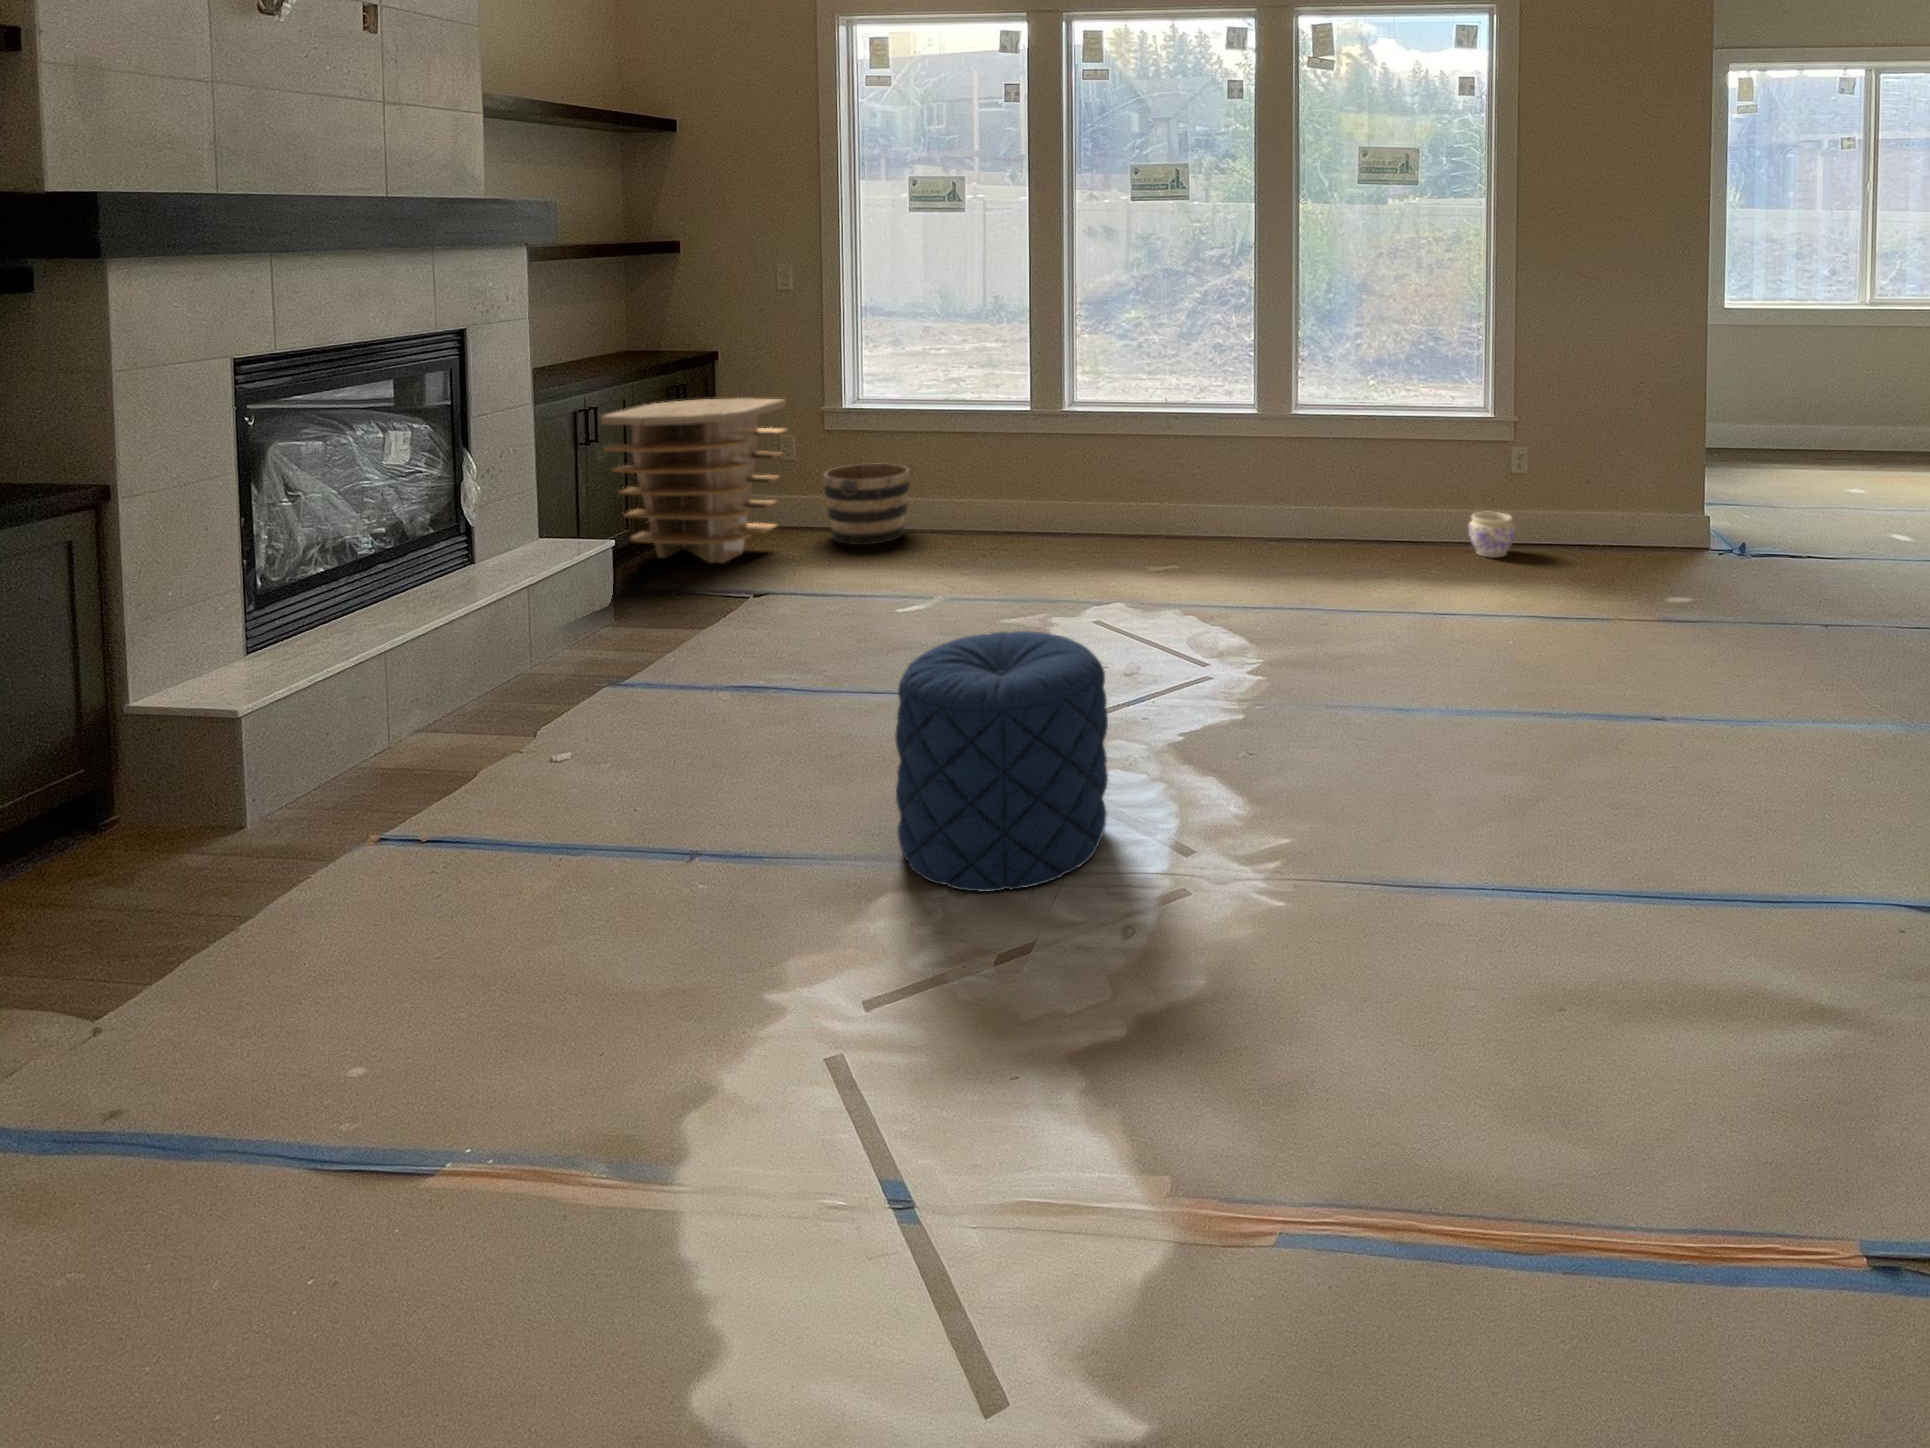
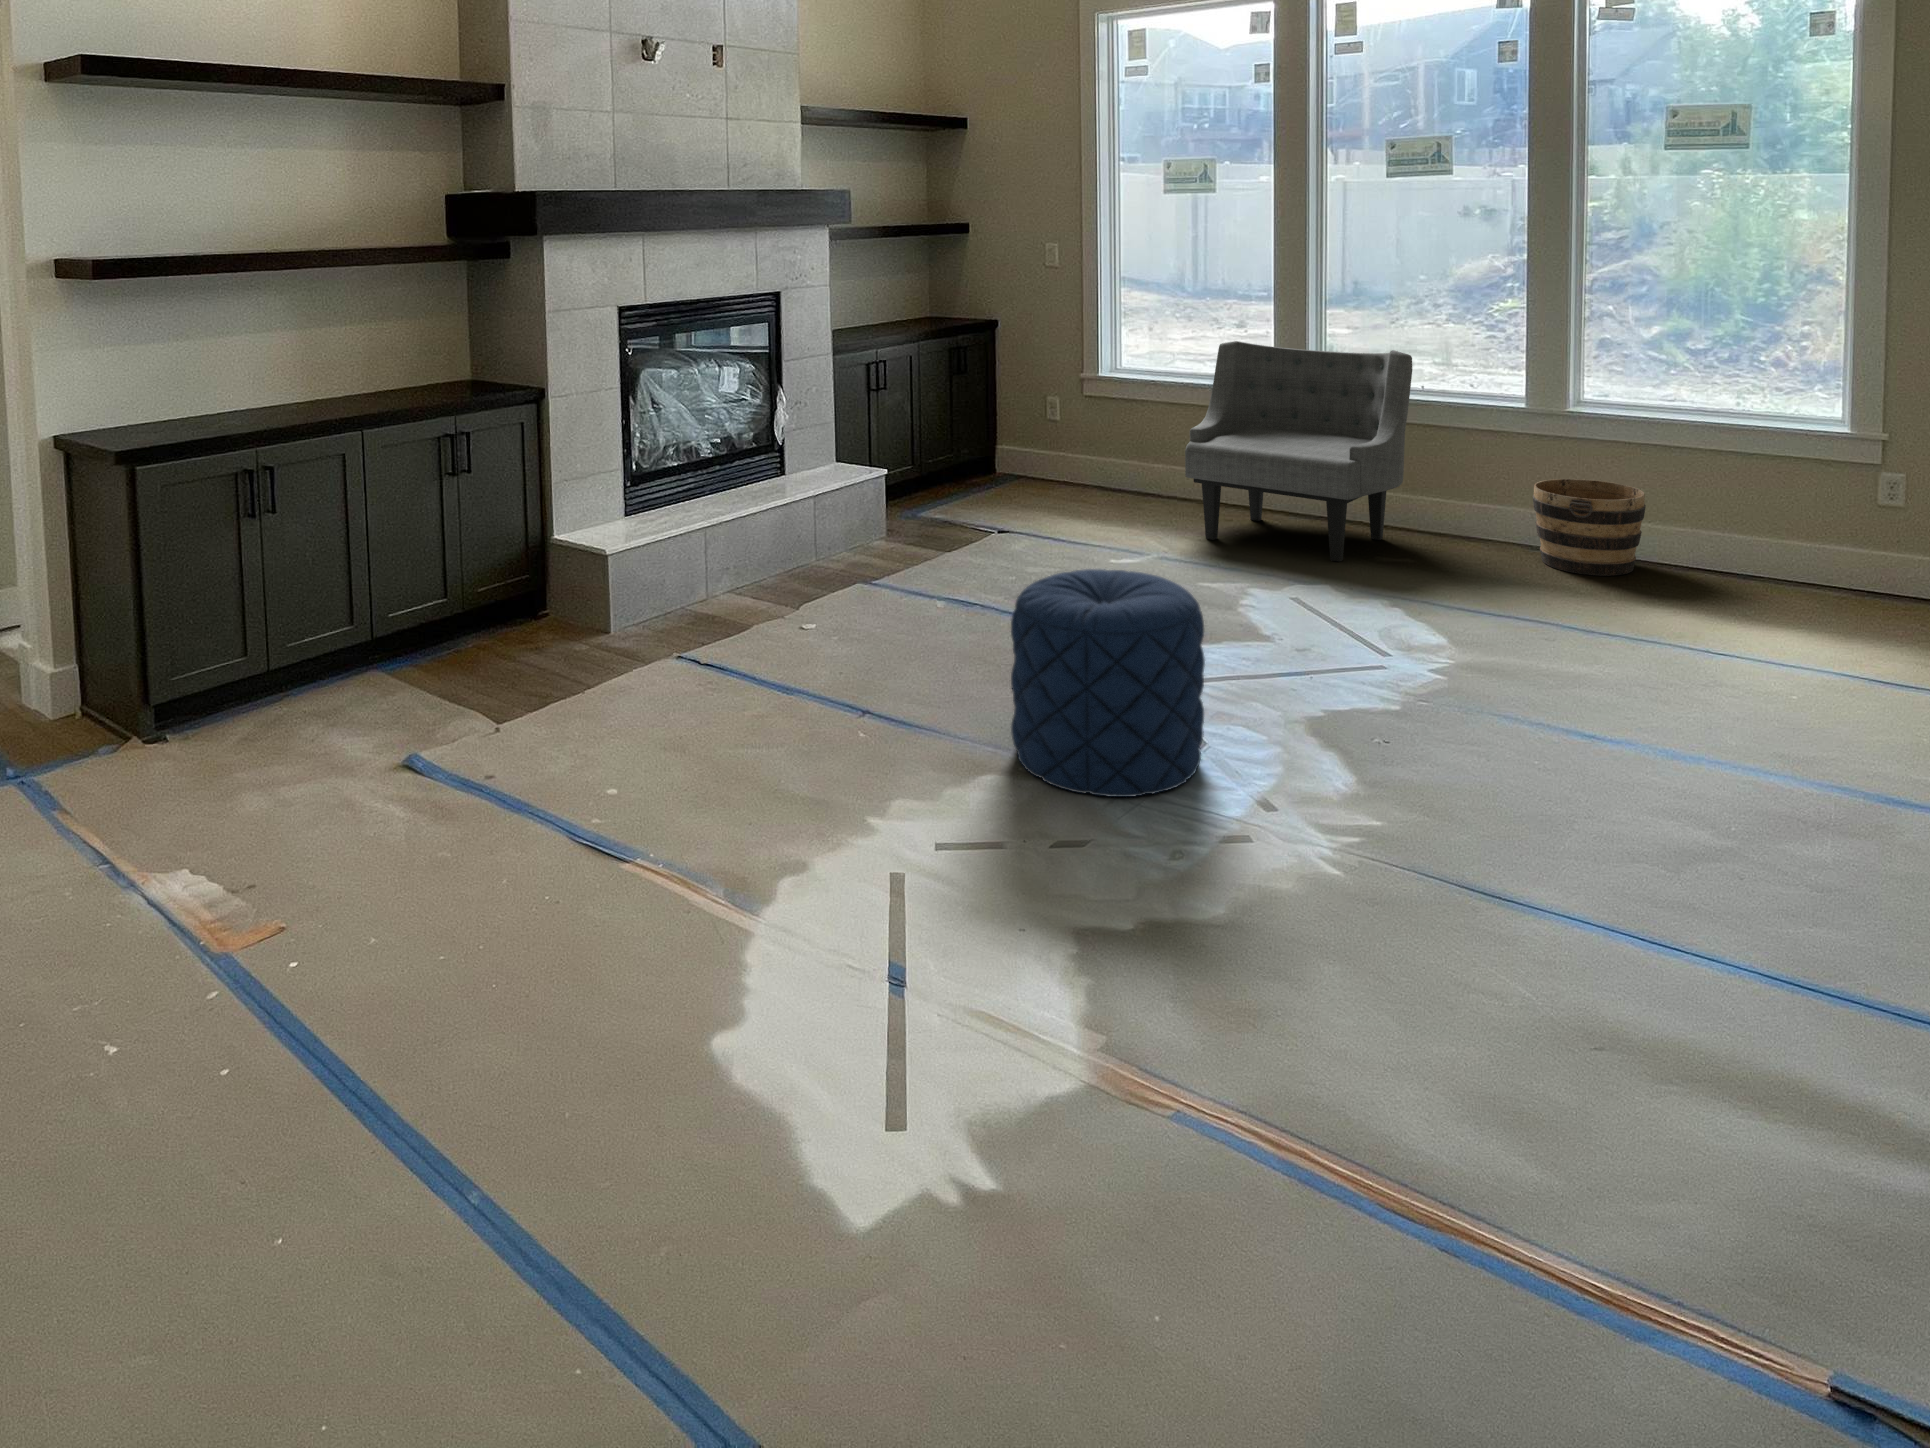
armchair: none [964,366,1175,582] -> present [1185,341,1412,562]
side table: present [601,398,787,563] -> none [889,360,1046,501]
bucket: present [824,464,910,545] -> present [1533,479,1646,576]
planter: present [1469,512,1515,558] -> none [1790,539,1859,596]

